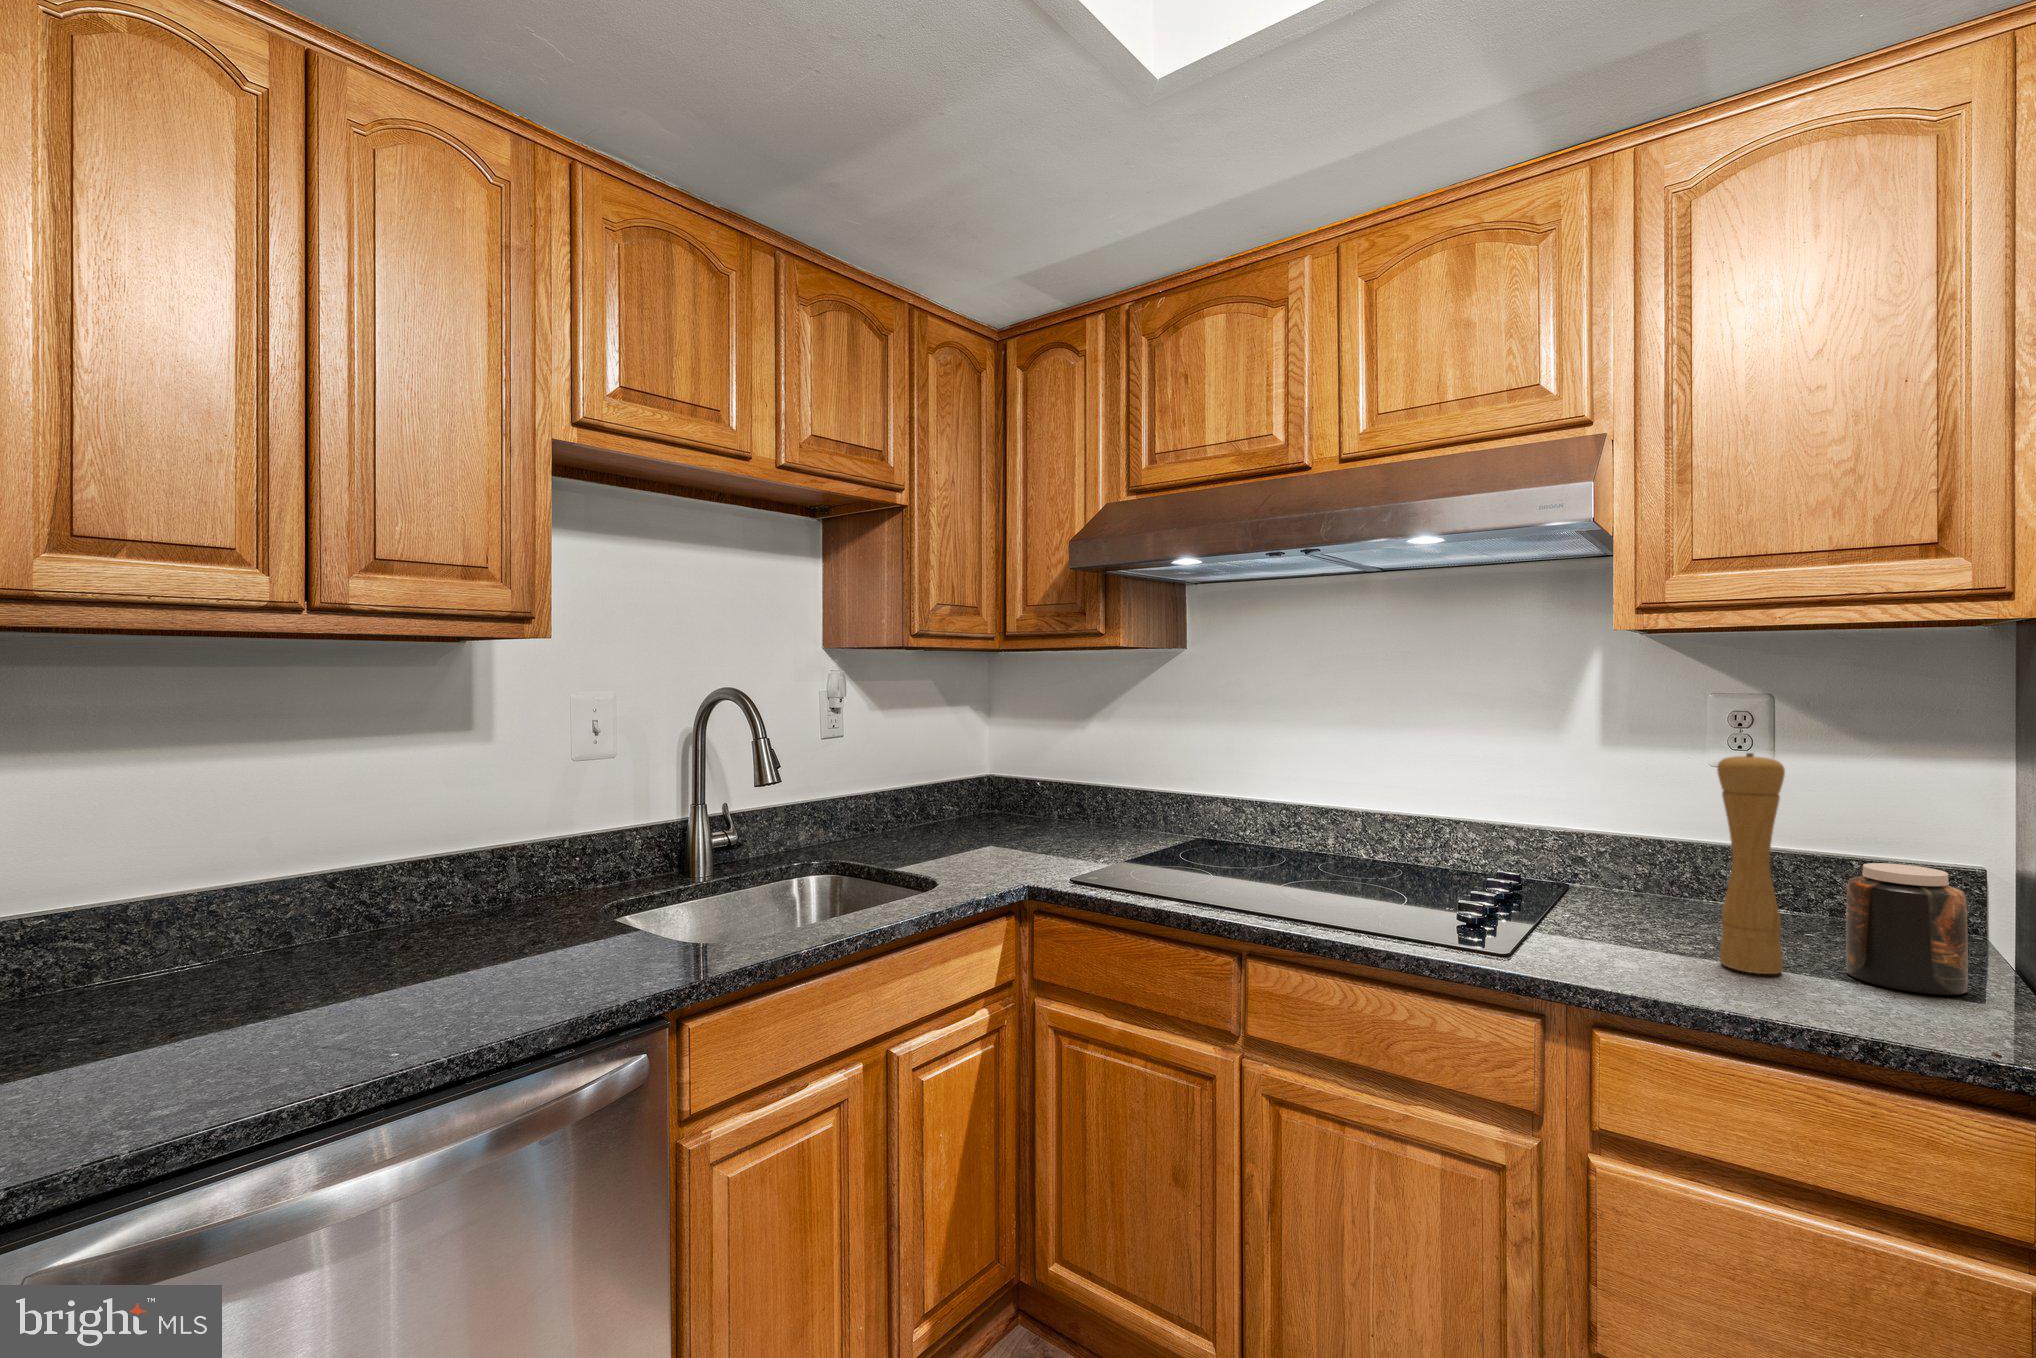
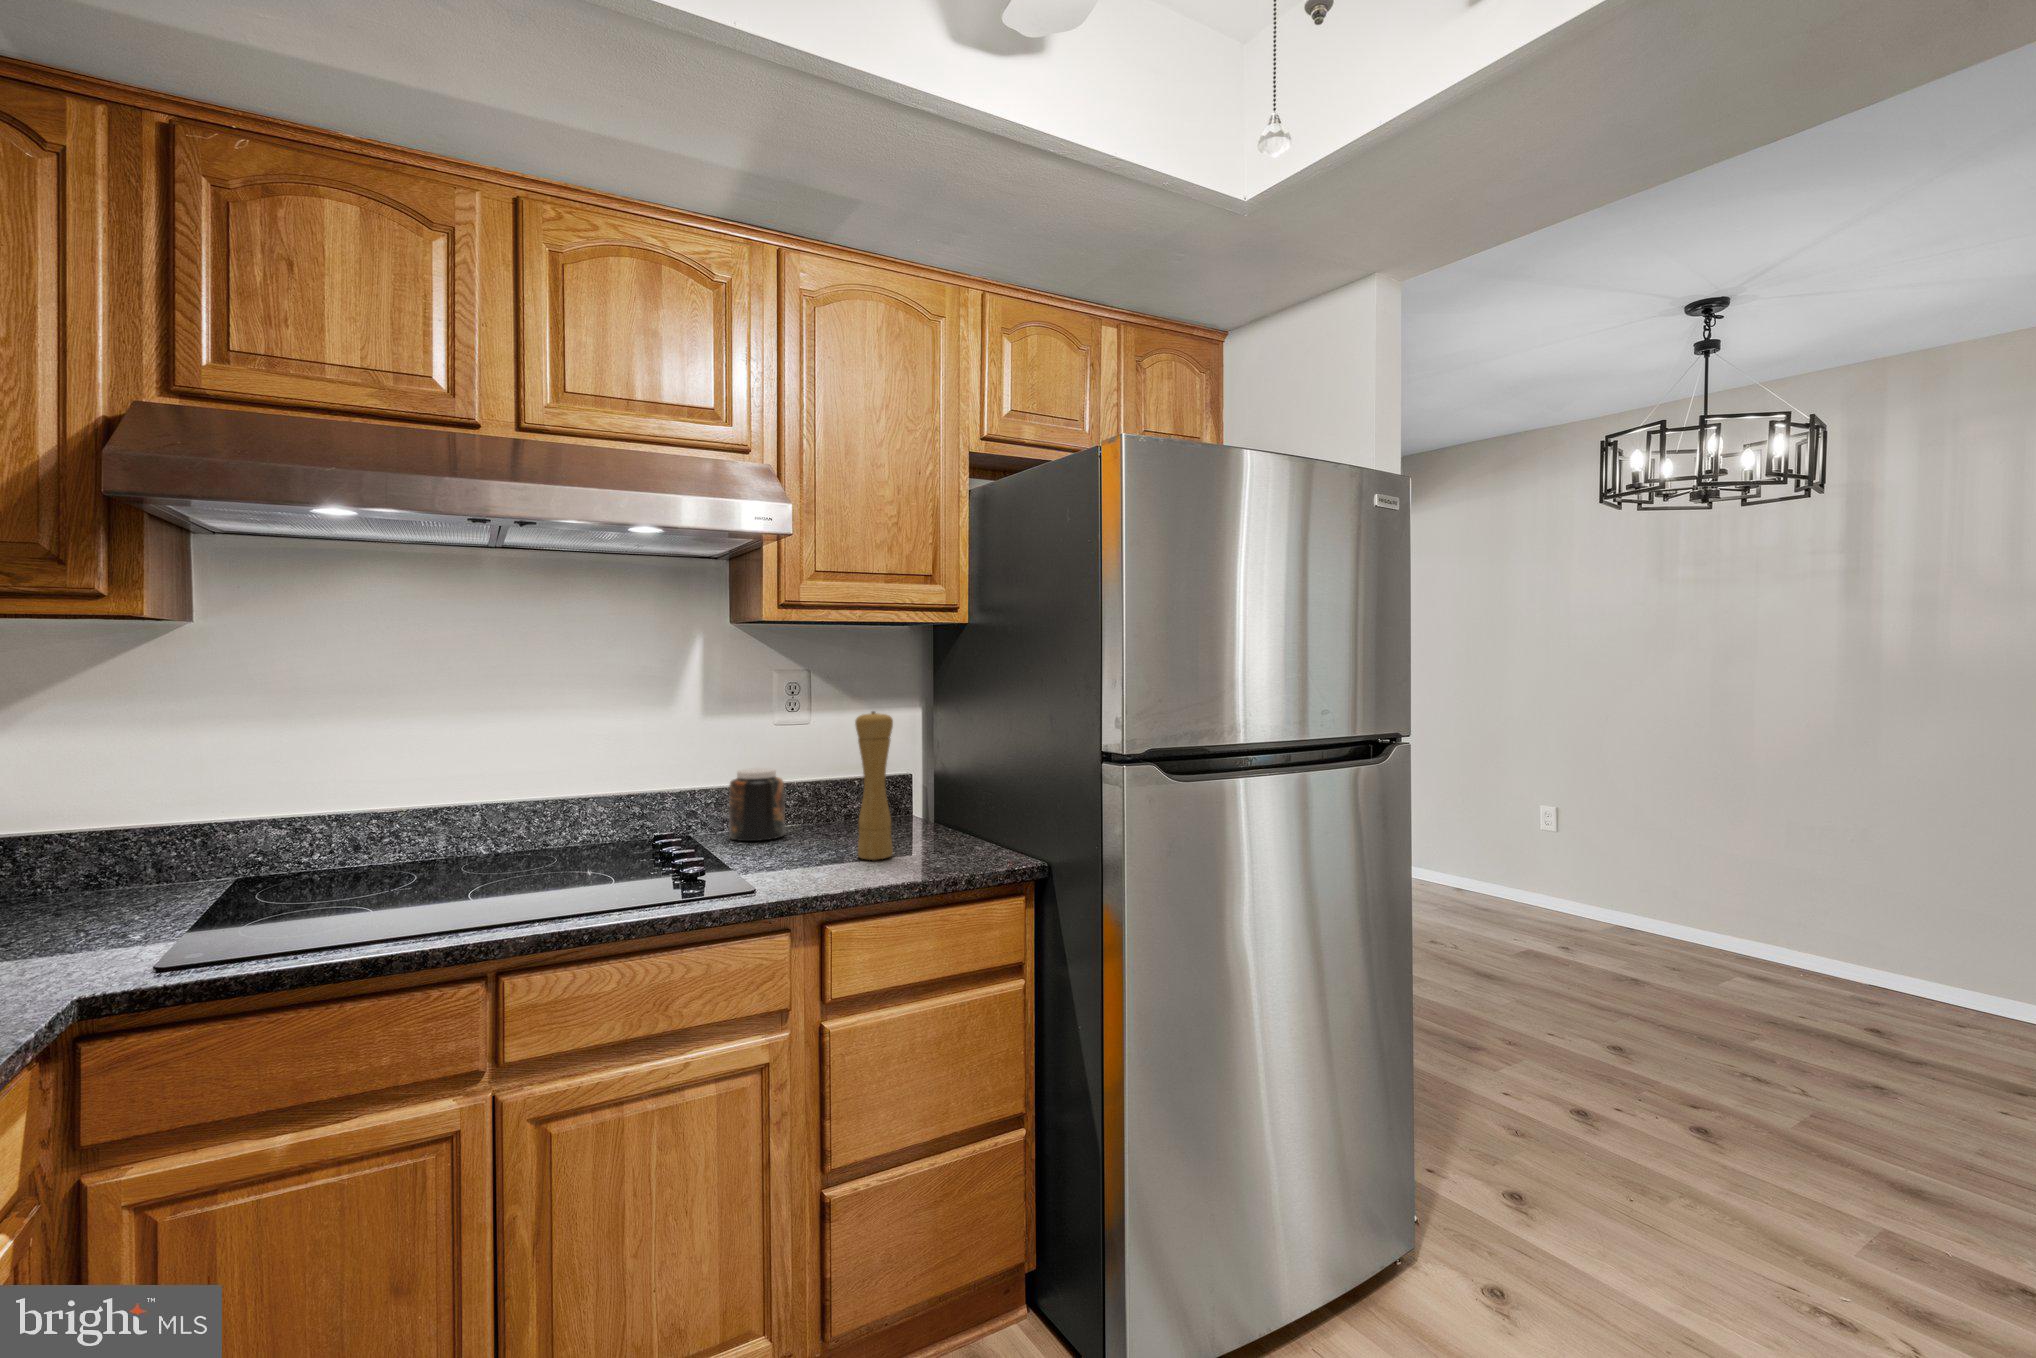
jar: present [1846,863,1968,995] -> present [729,768,785,841]

